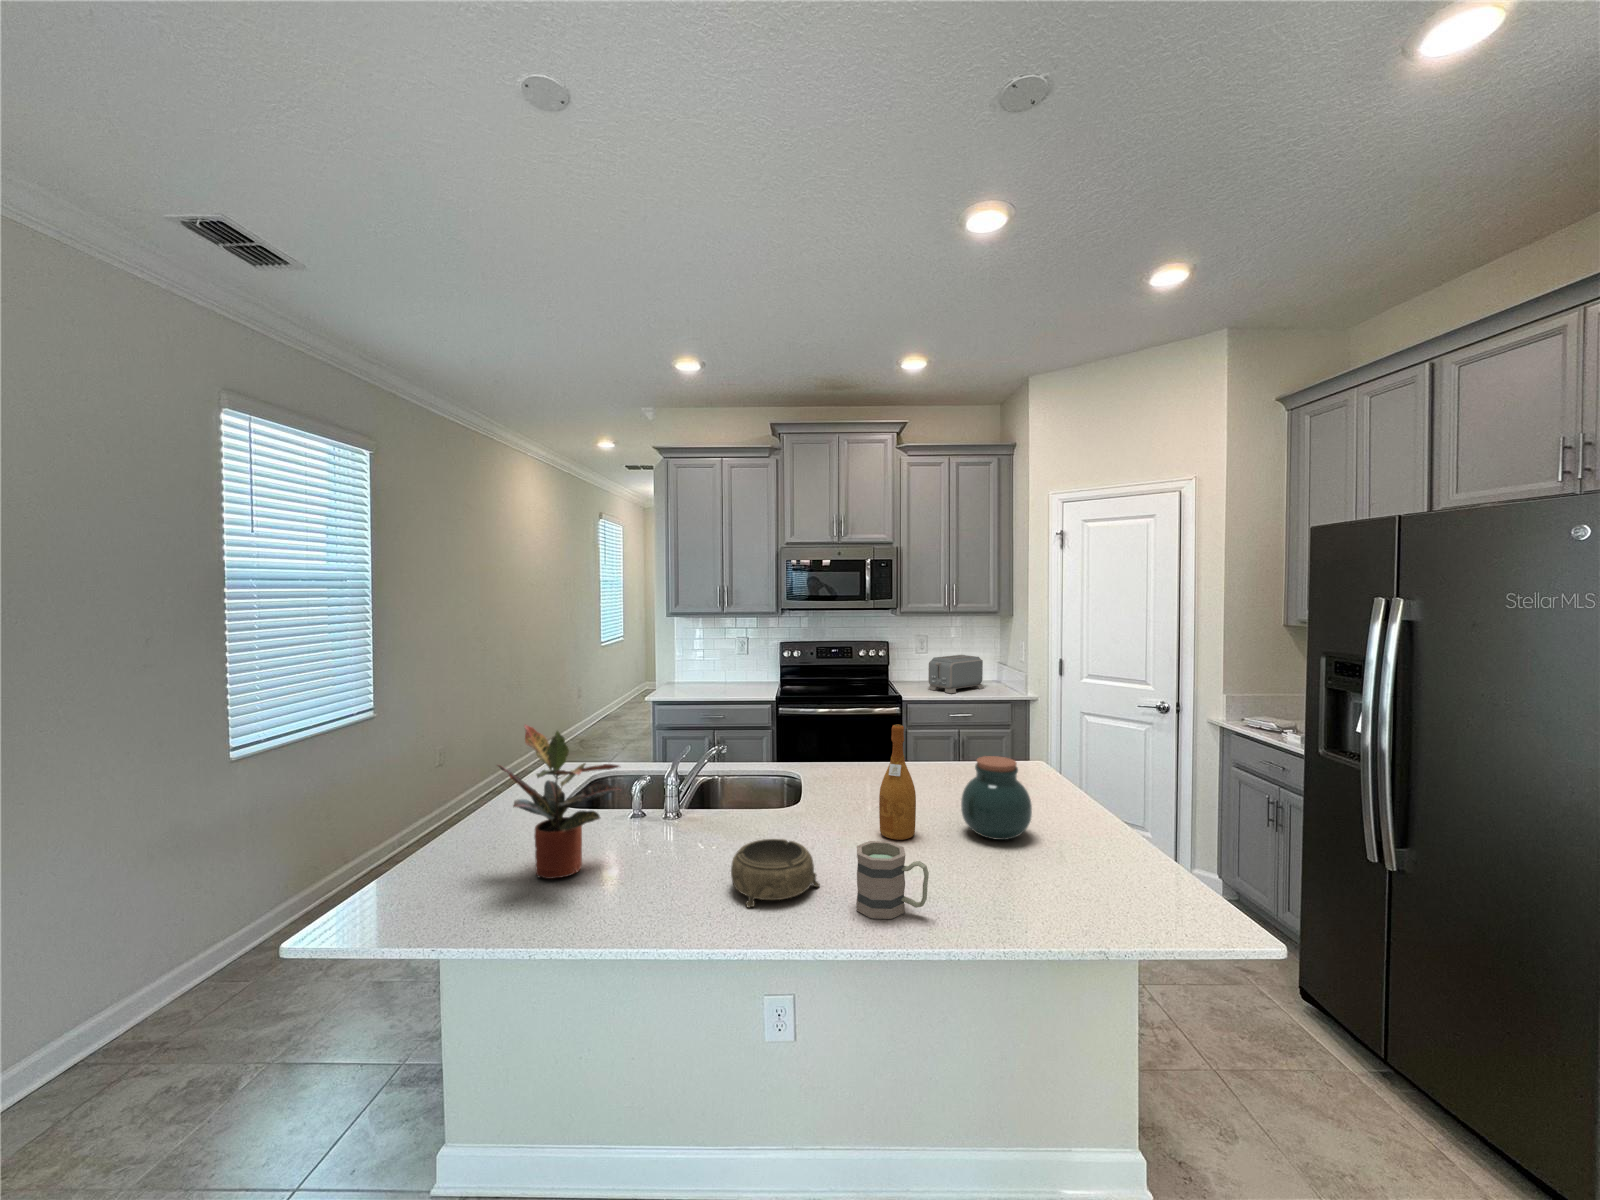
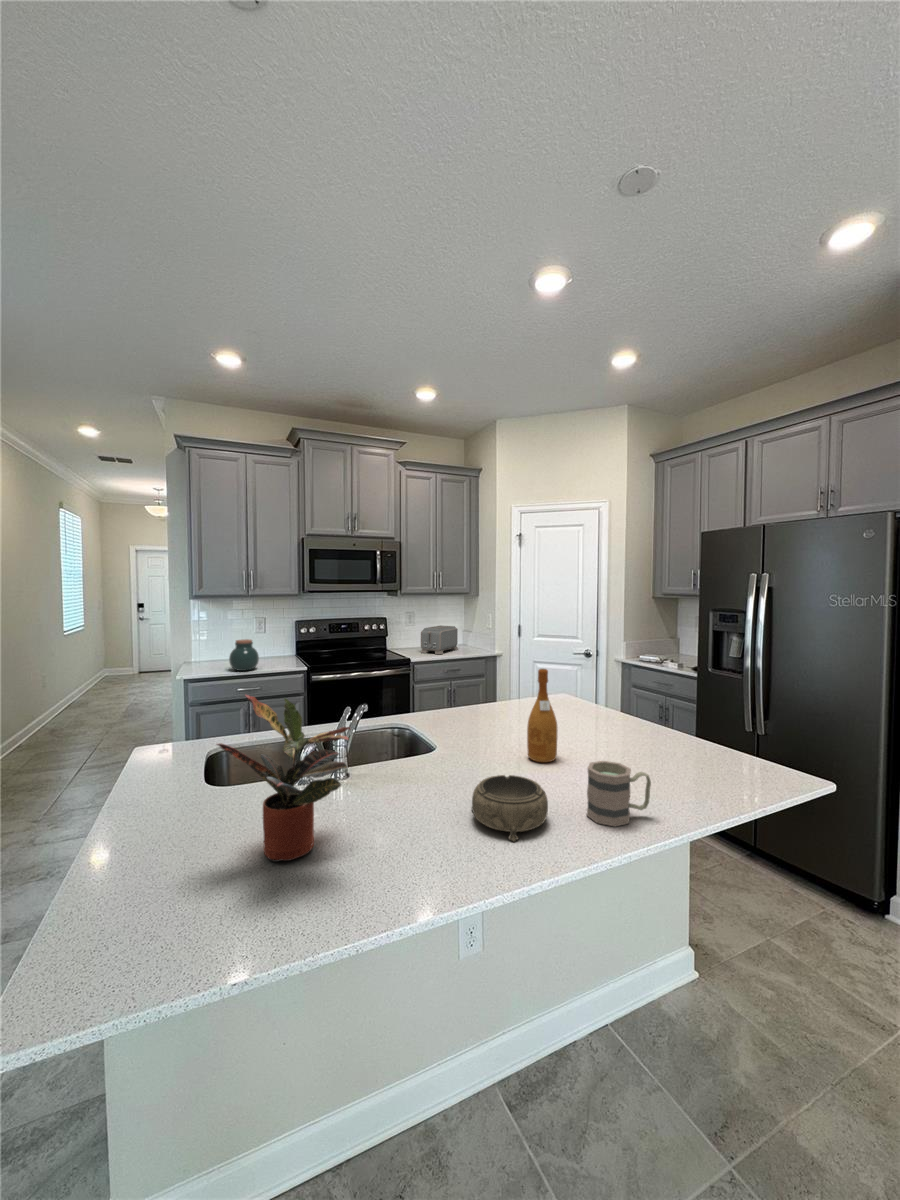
jar: present [961,756,1032,840] -> present [229,639,259,671]

